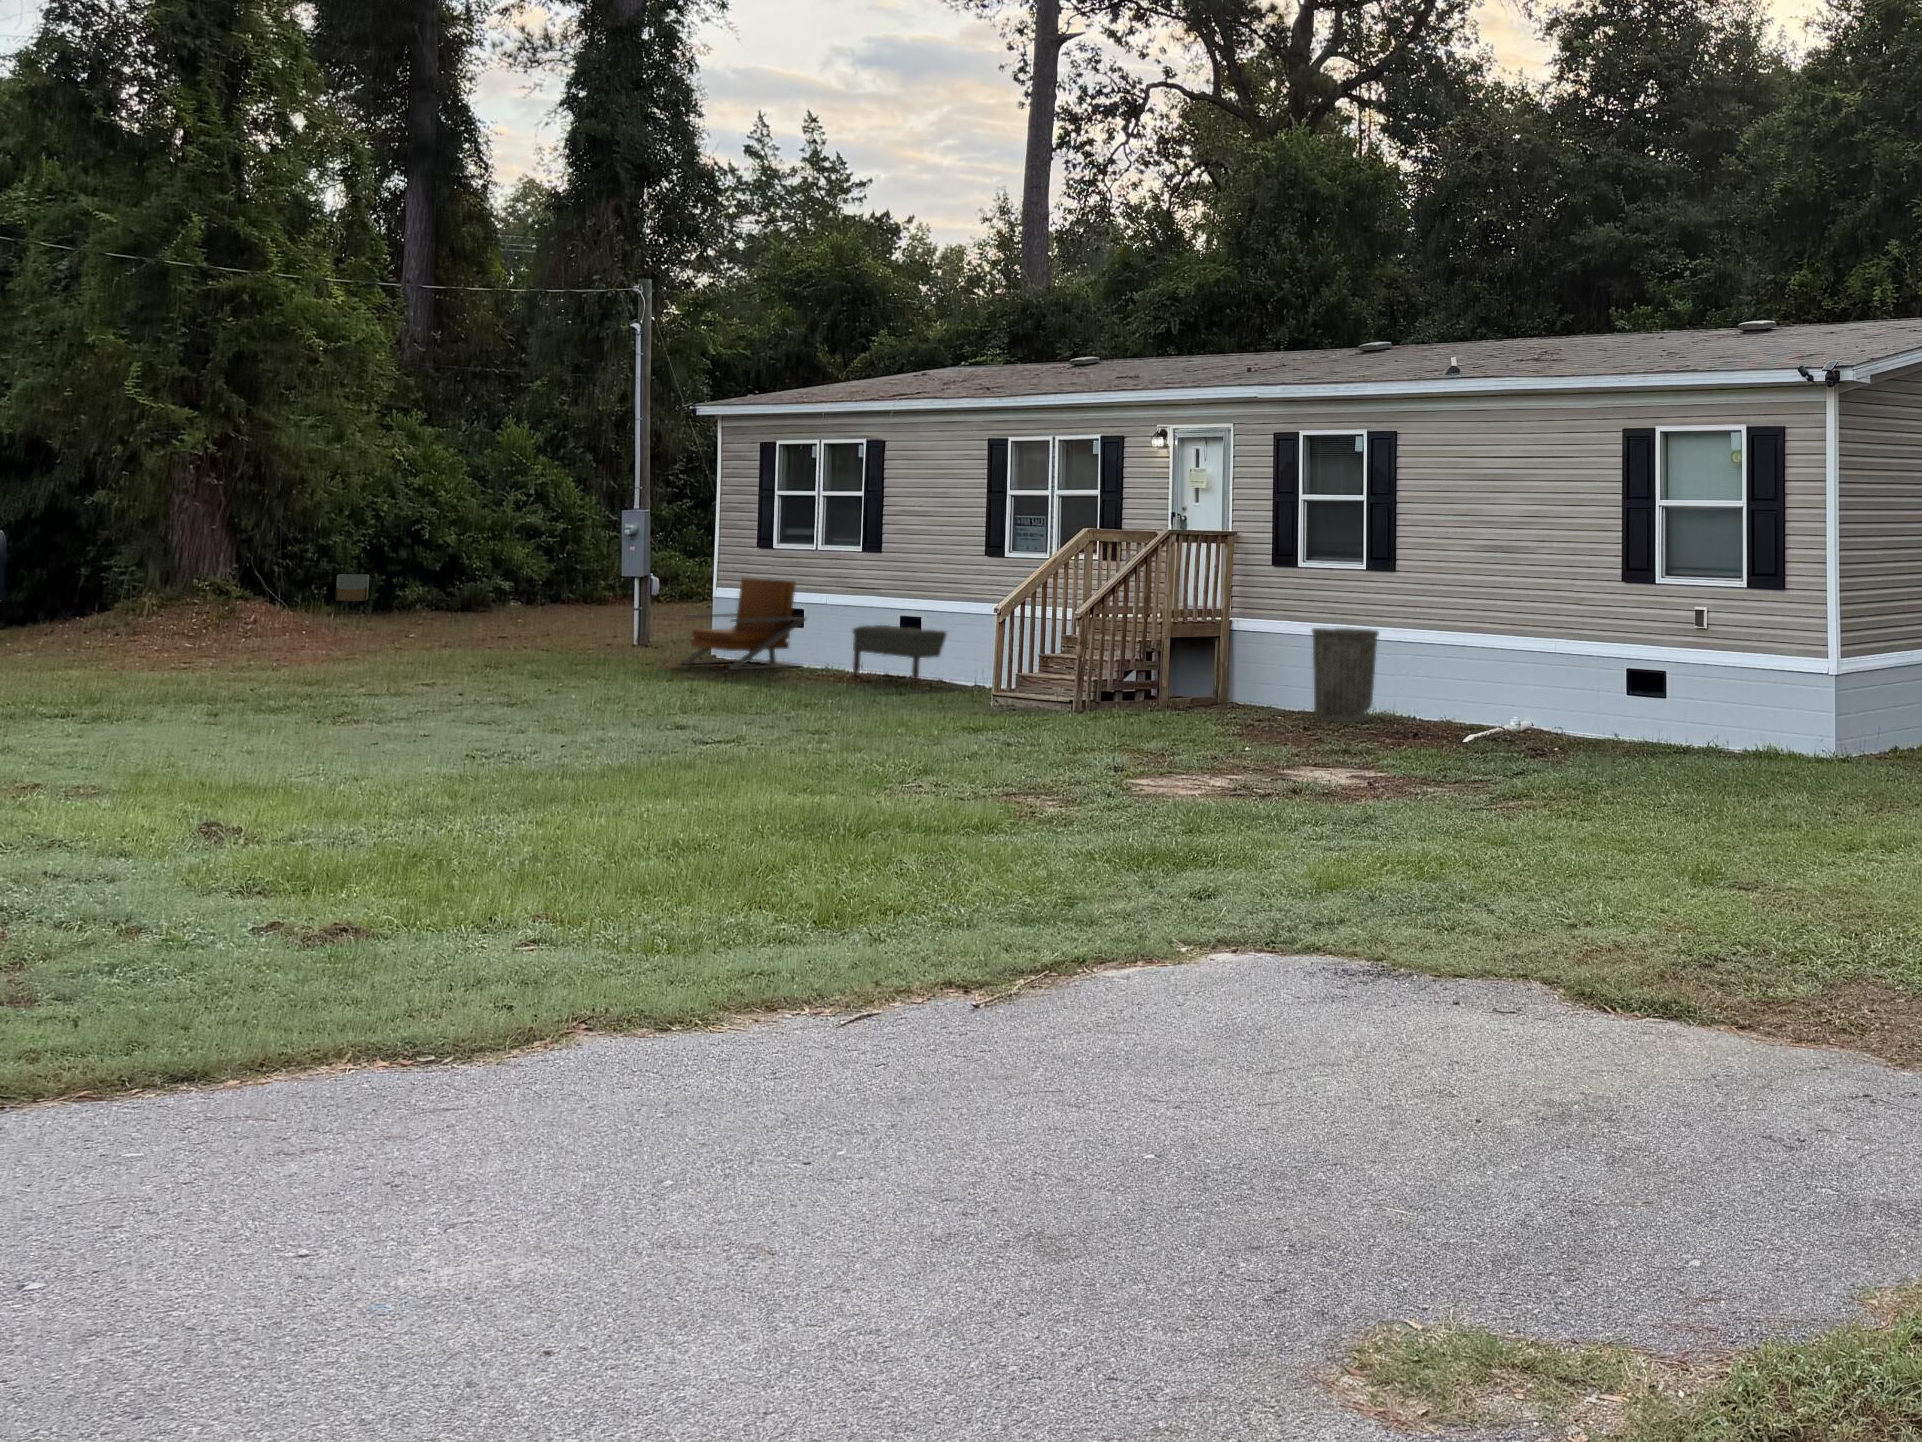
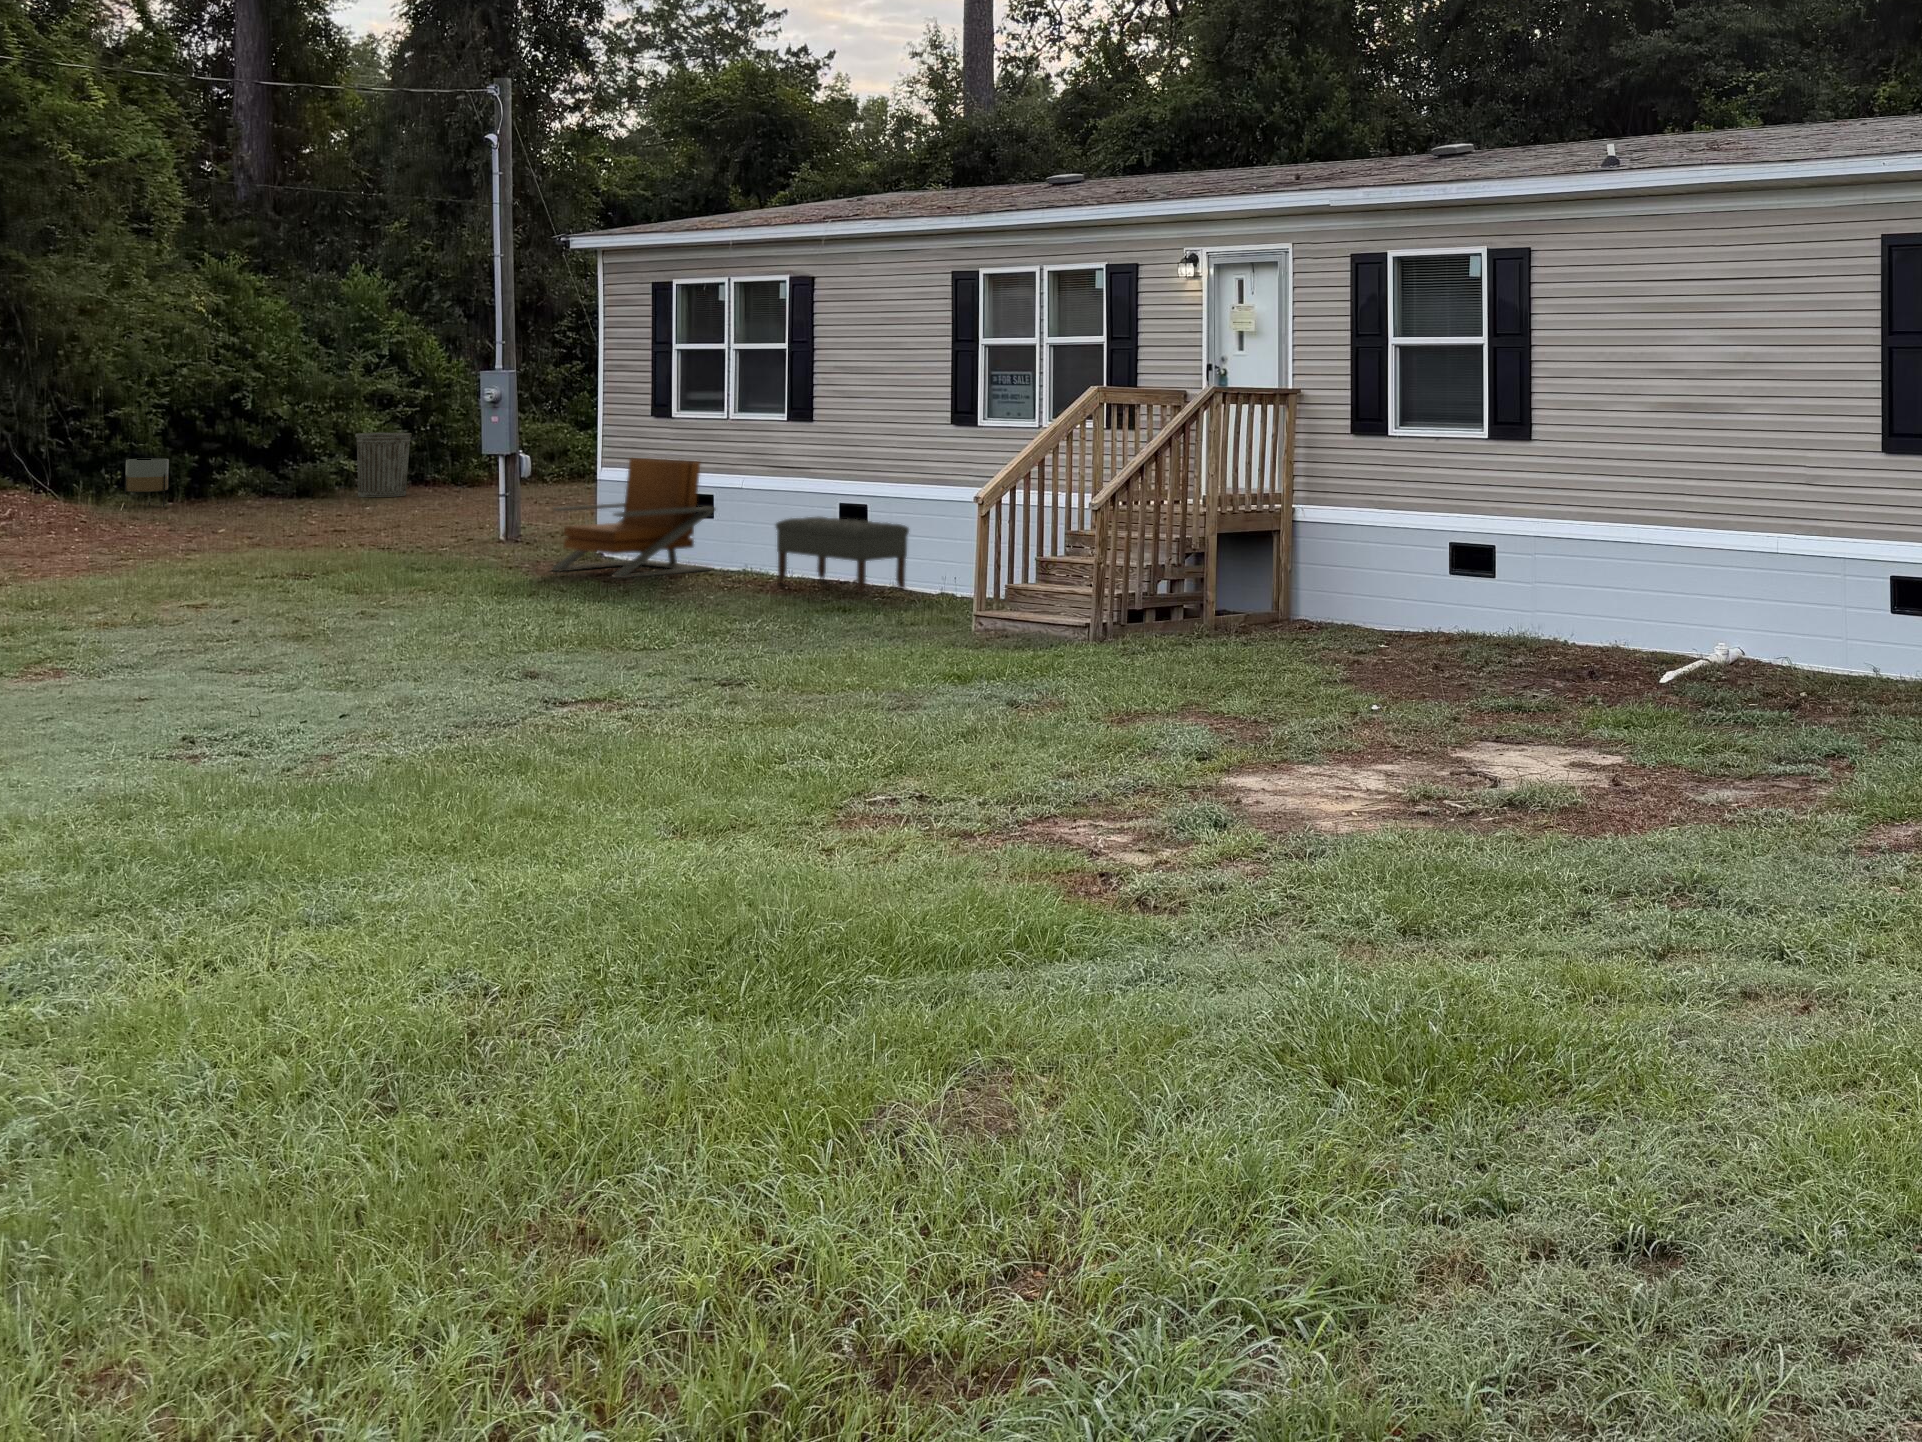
trash can: present [1312,628,1379,722] -> present [355,432,412,497]

